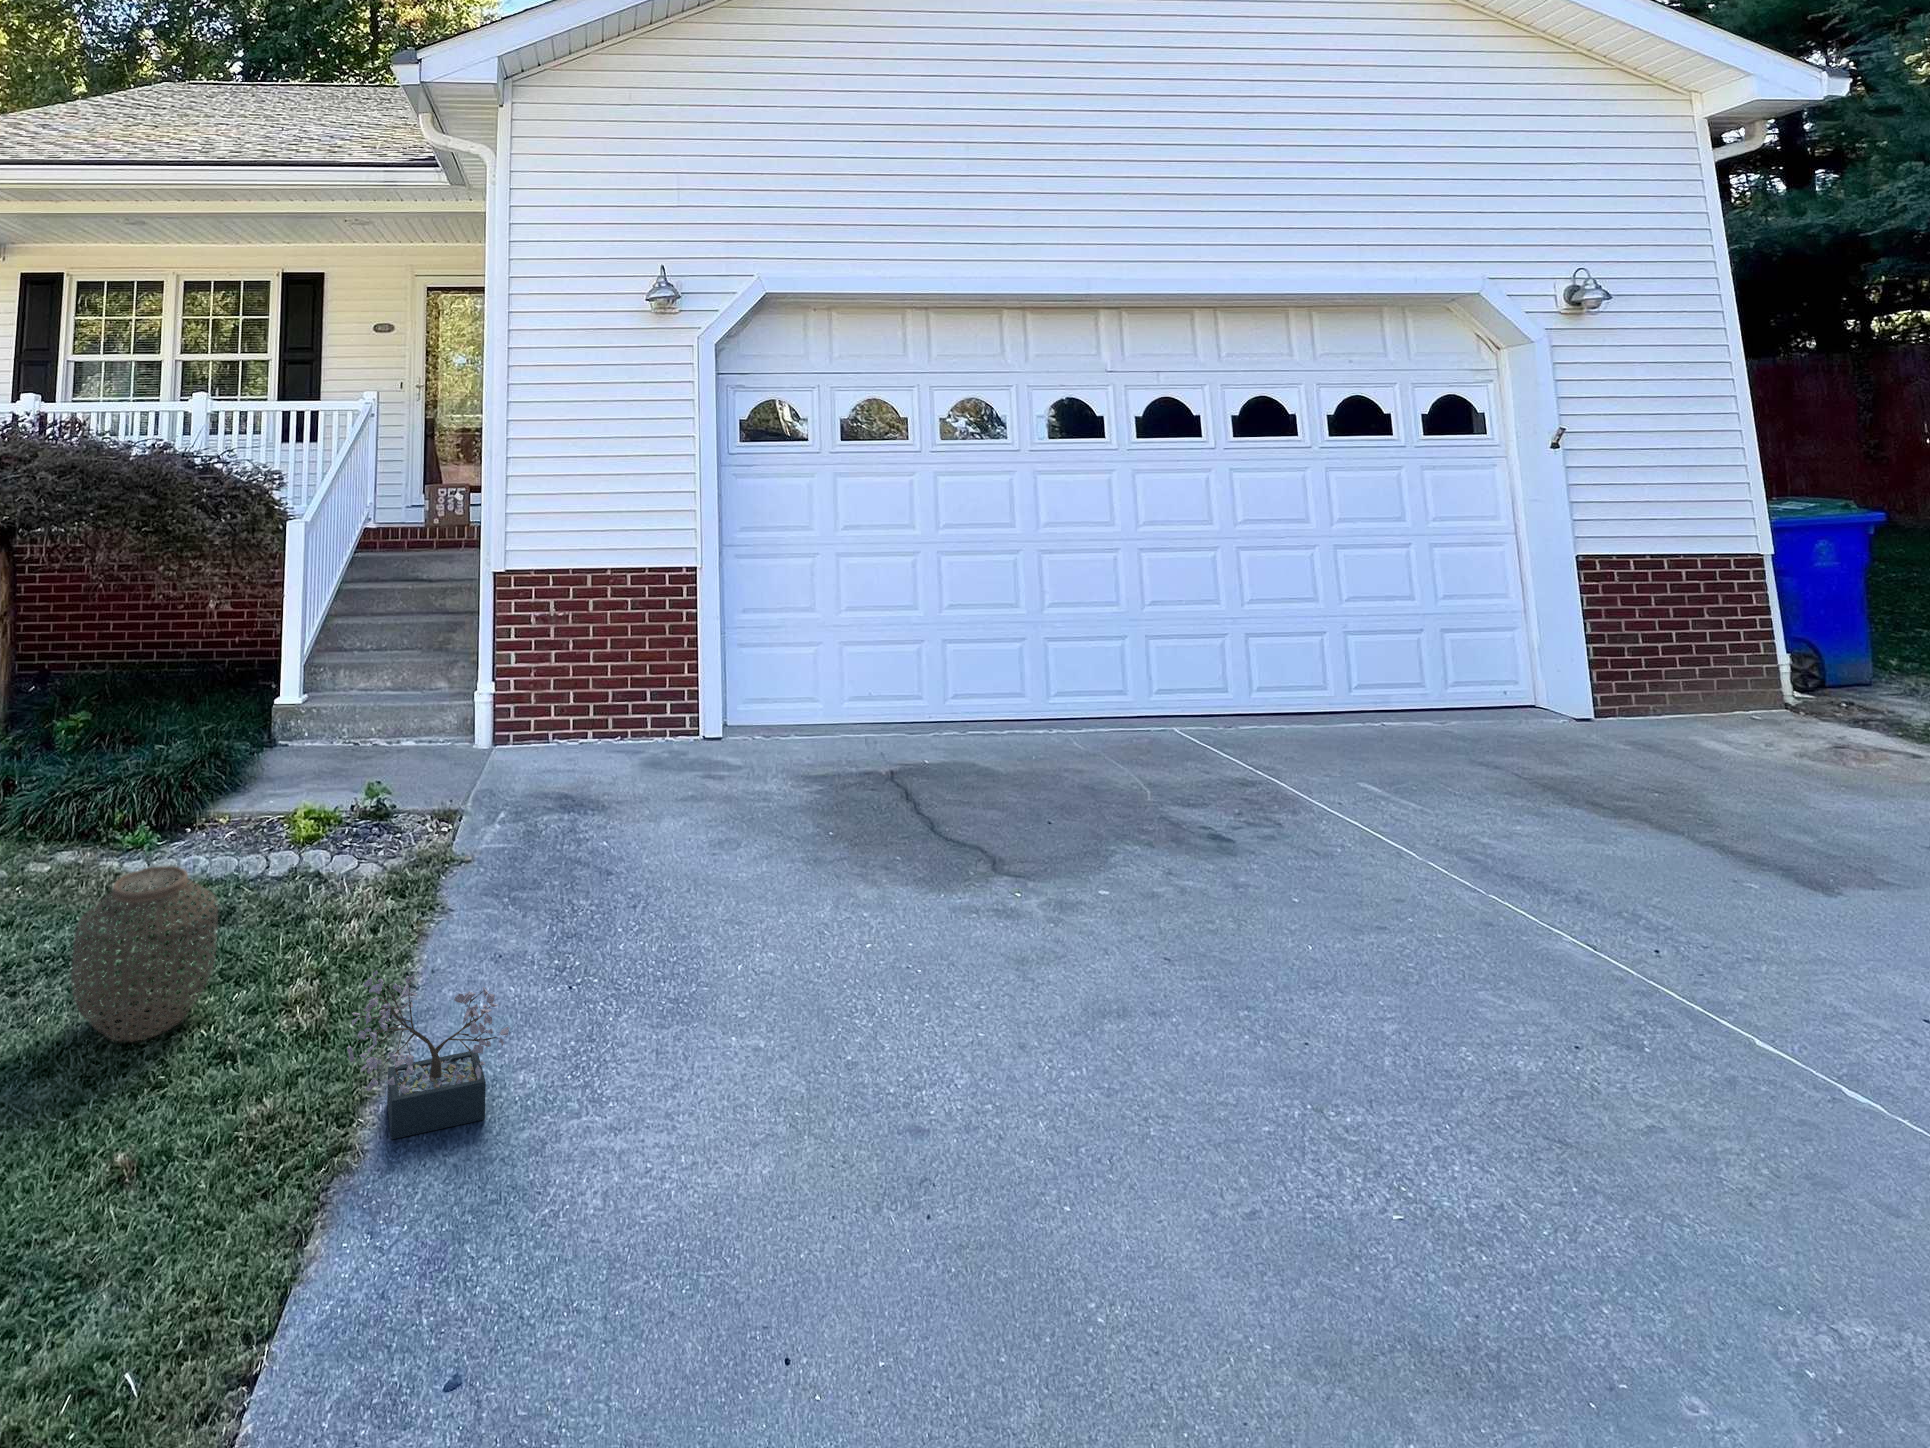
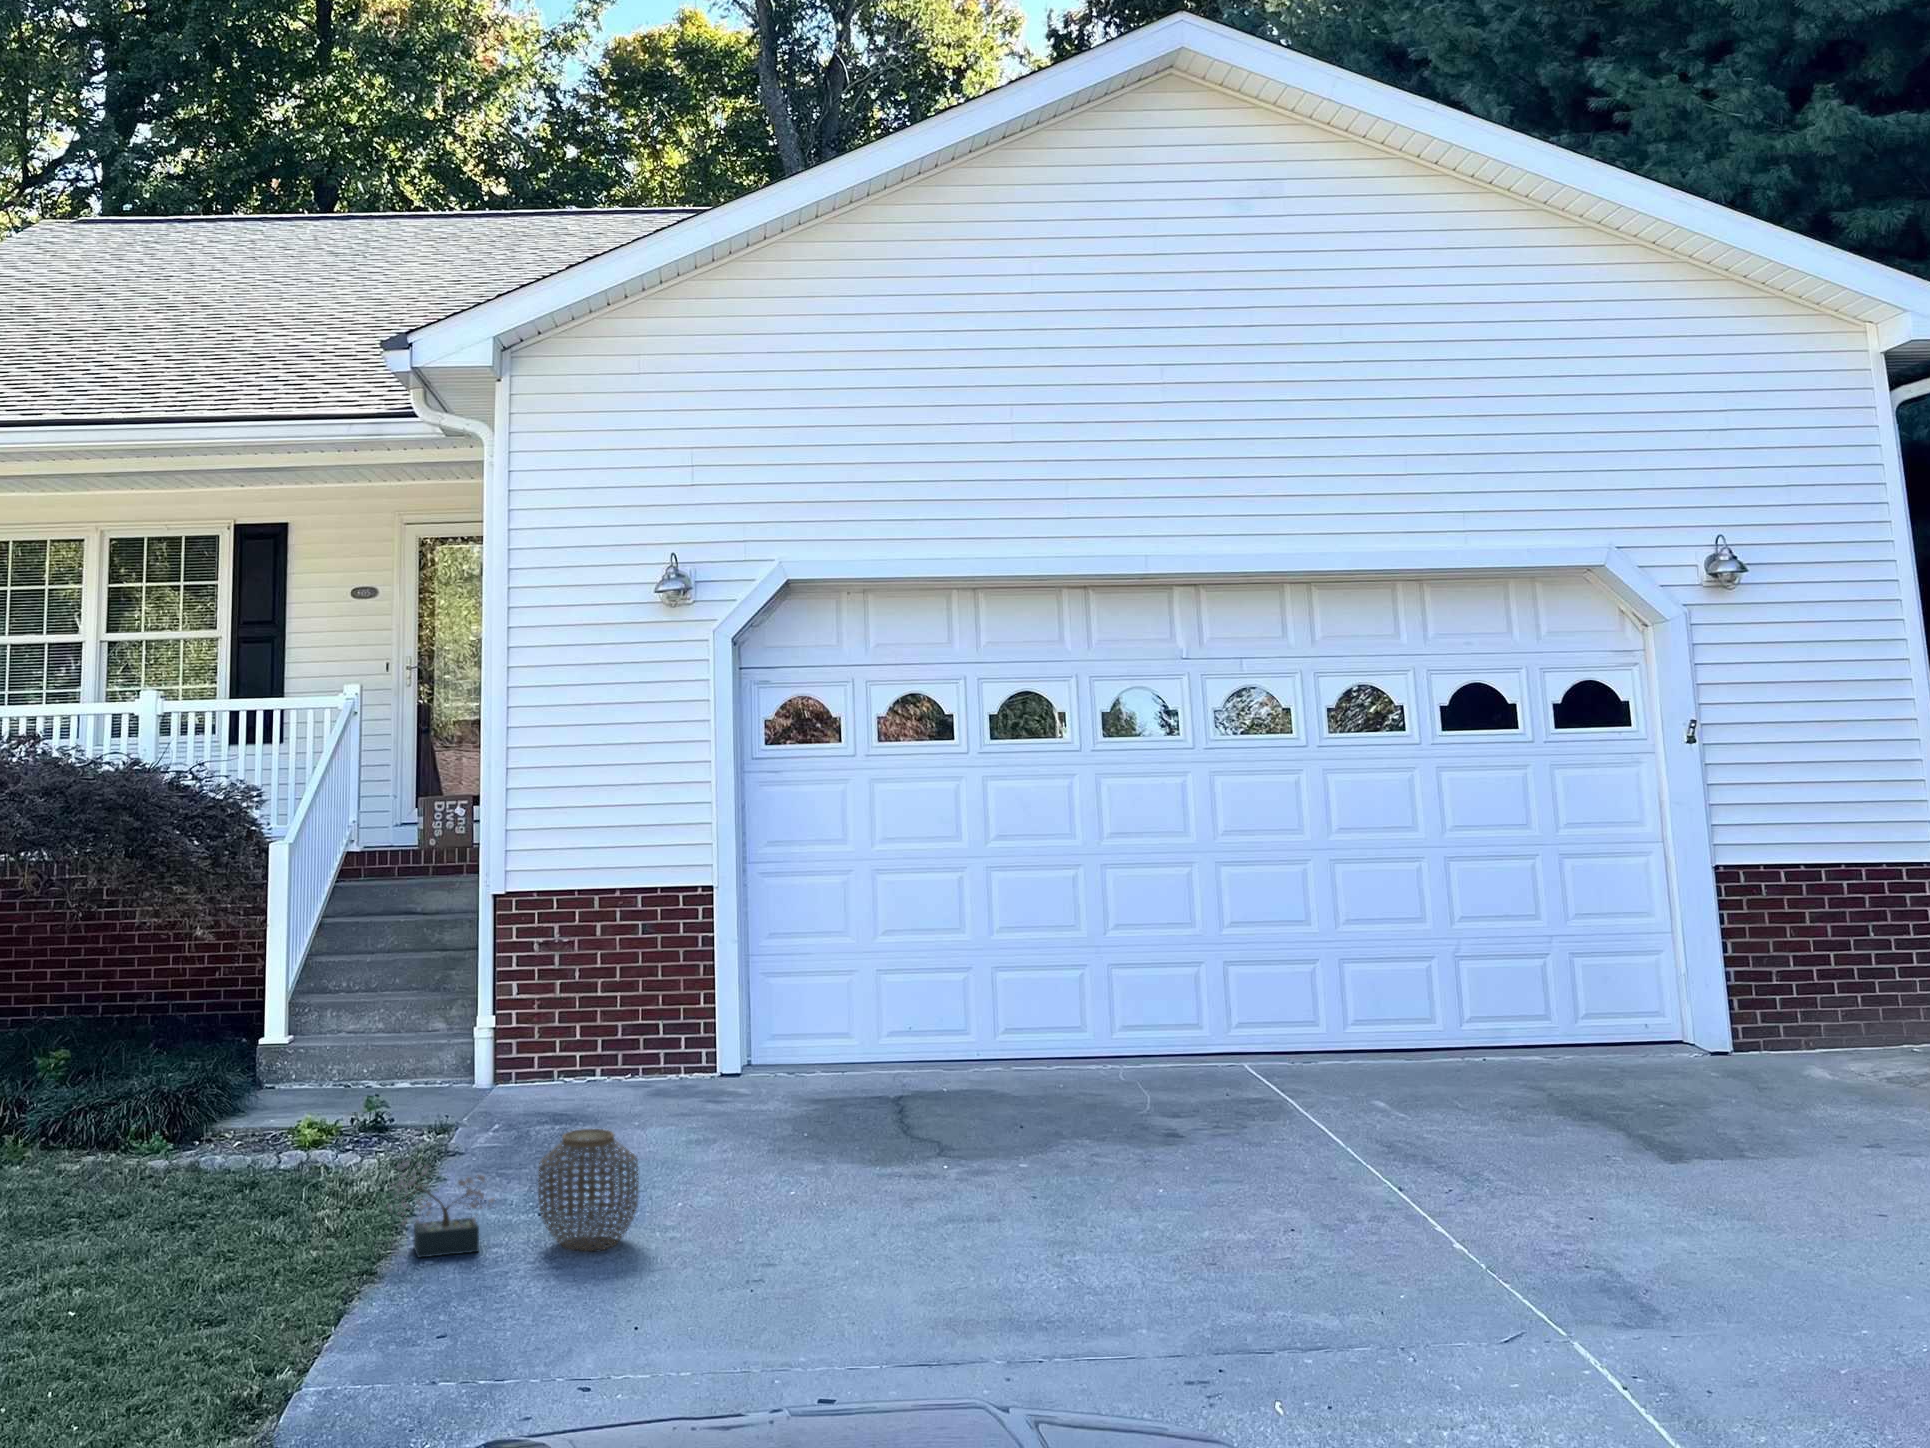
woven basket: present [71,866,218,1041] -> present [538,1129,638,1251]

